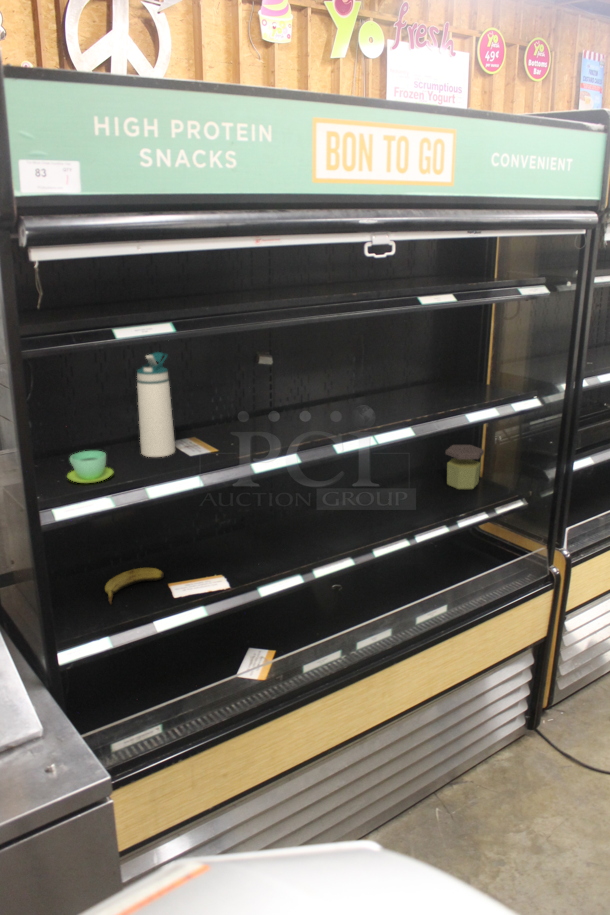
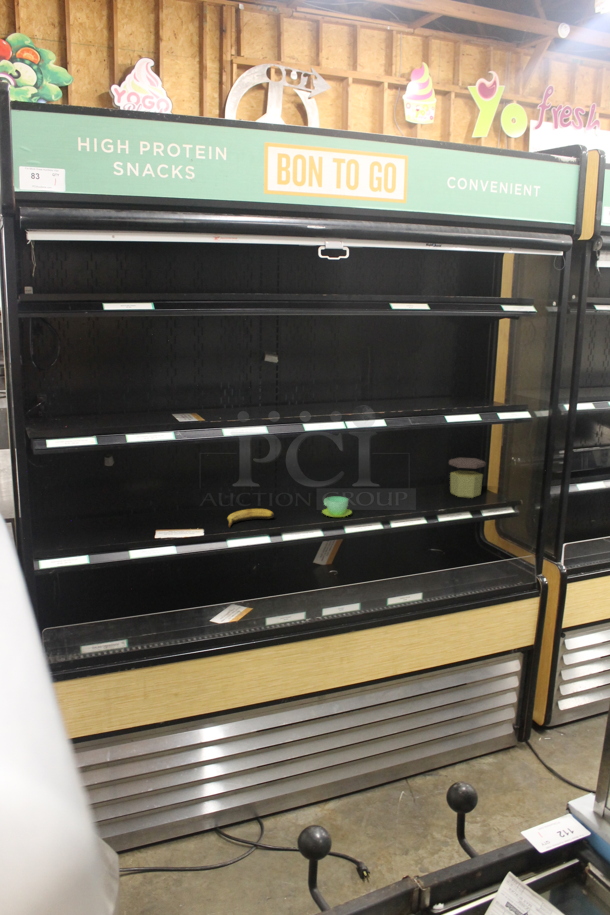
water bottle: present [137,352,175,457] -> none [147,341,175,423]
cup: present [67,451,113,483] -> present [322,497,352,517]
banana: present [105,568,164,604] -> present [228,509,274,527]

